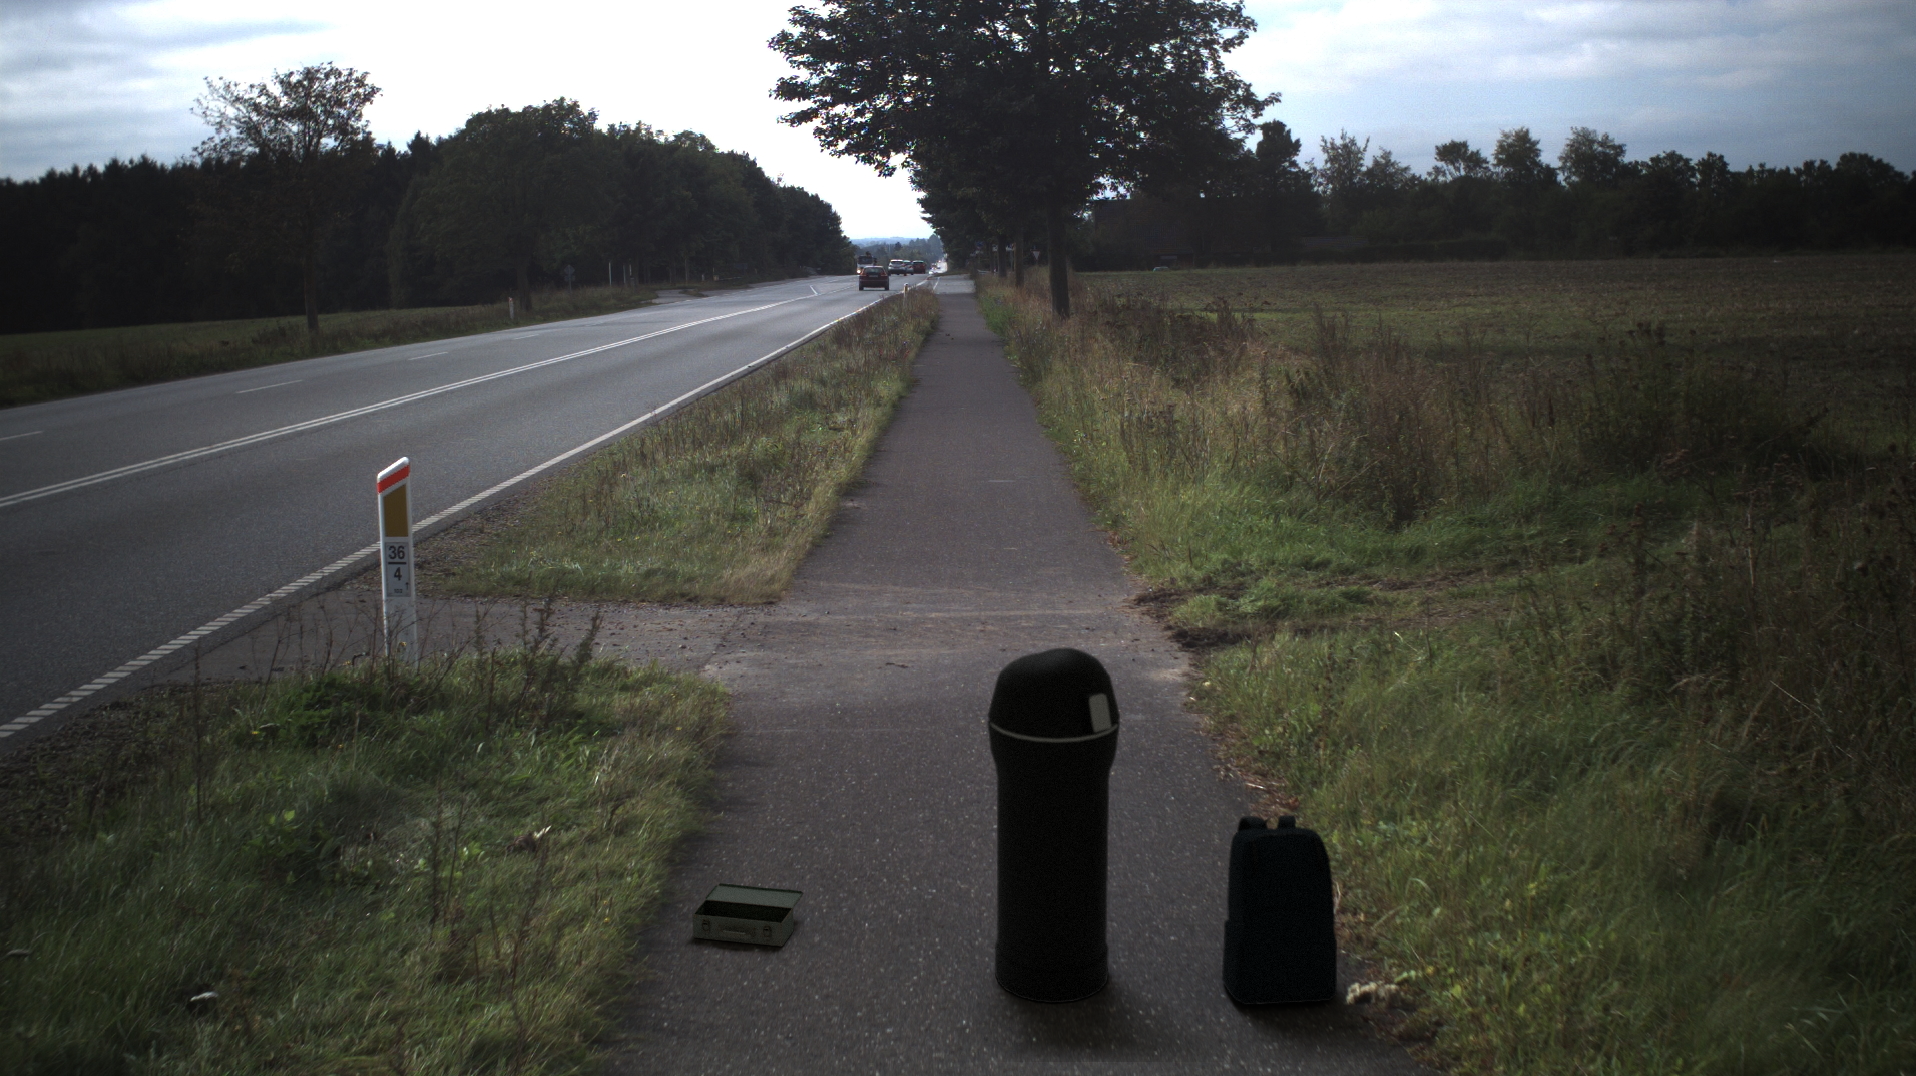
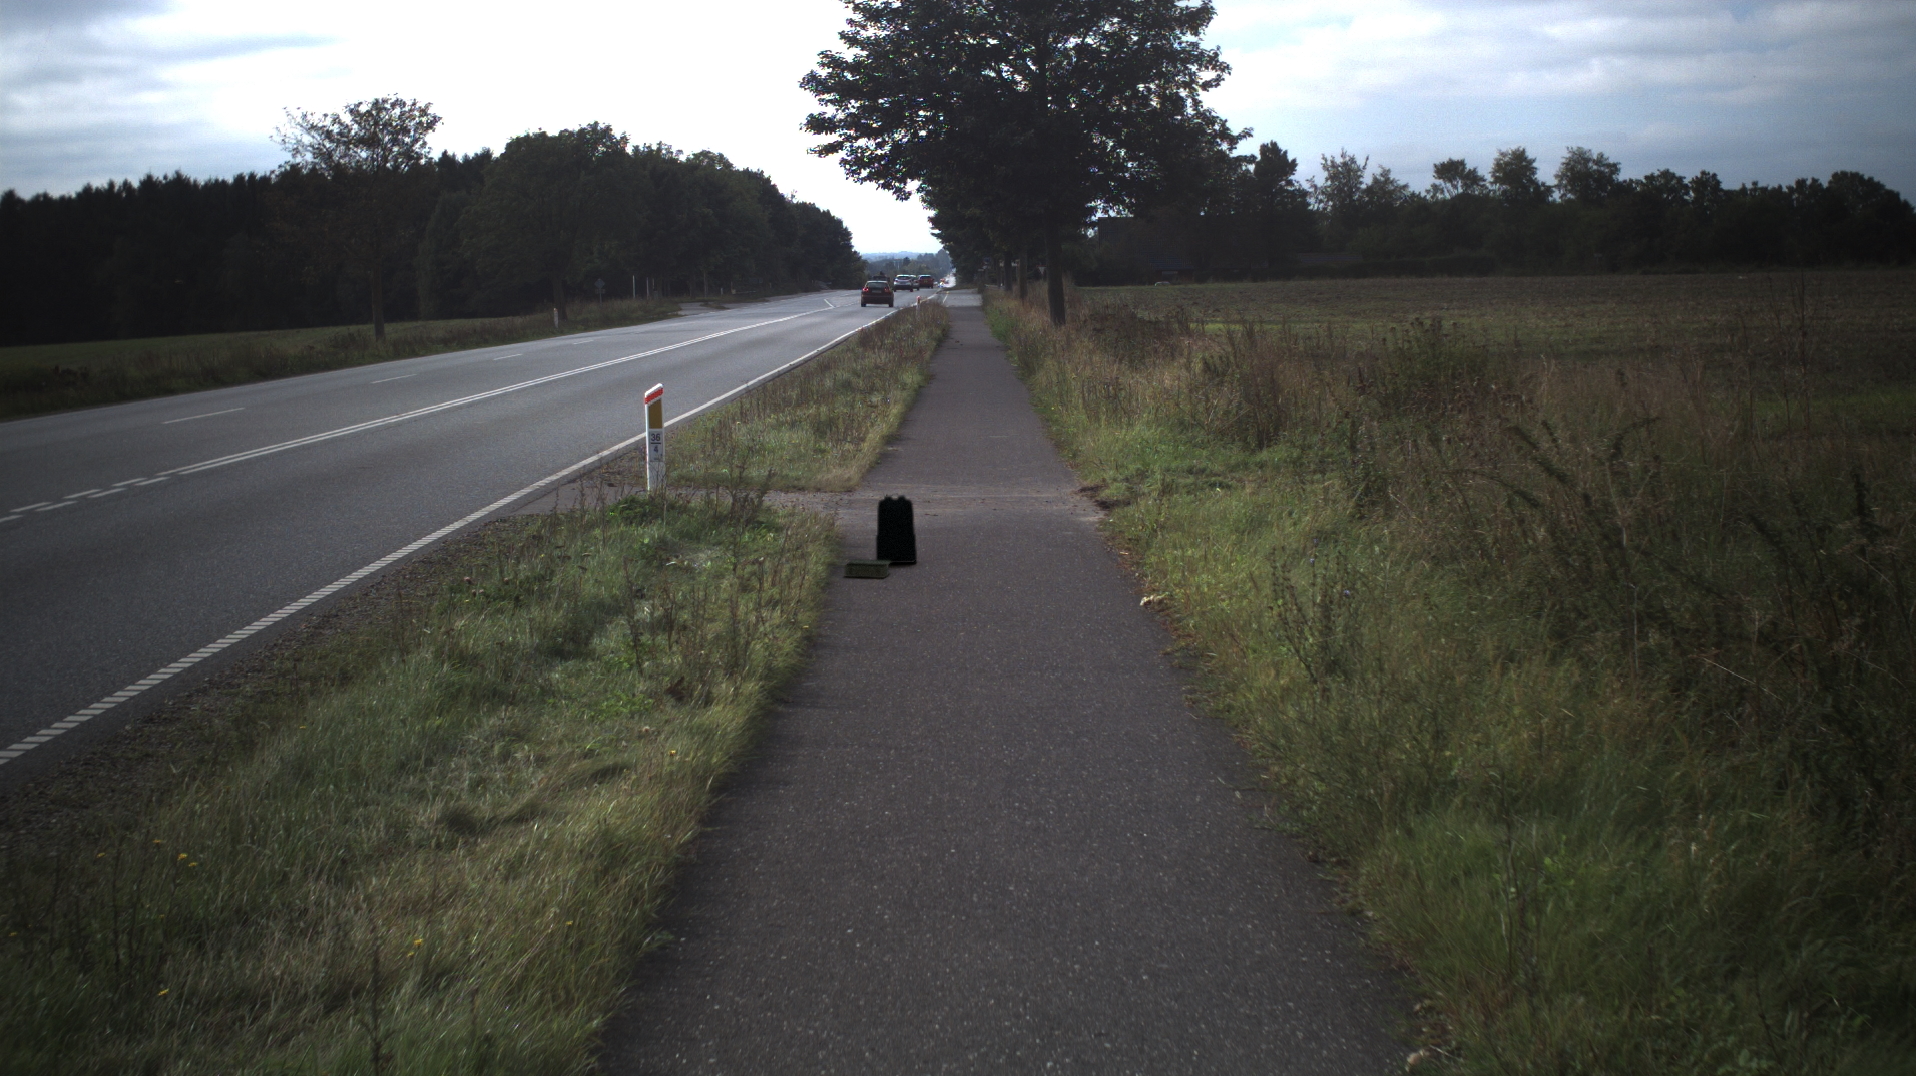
trash can: present [987,647,1120,1003] -> none [973,438,1029,587]
backpack: present [1222,815,1337,1005] -> present [876,495,917,563]

